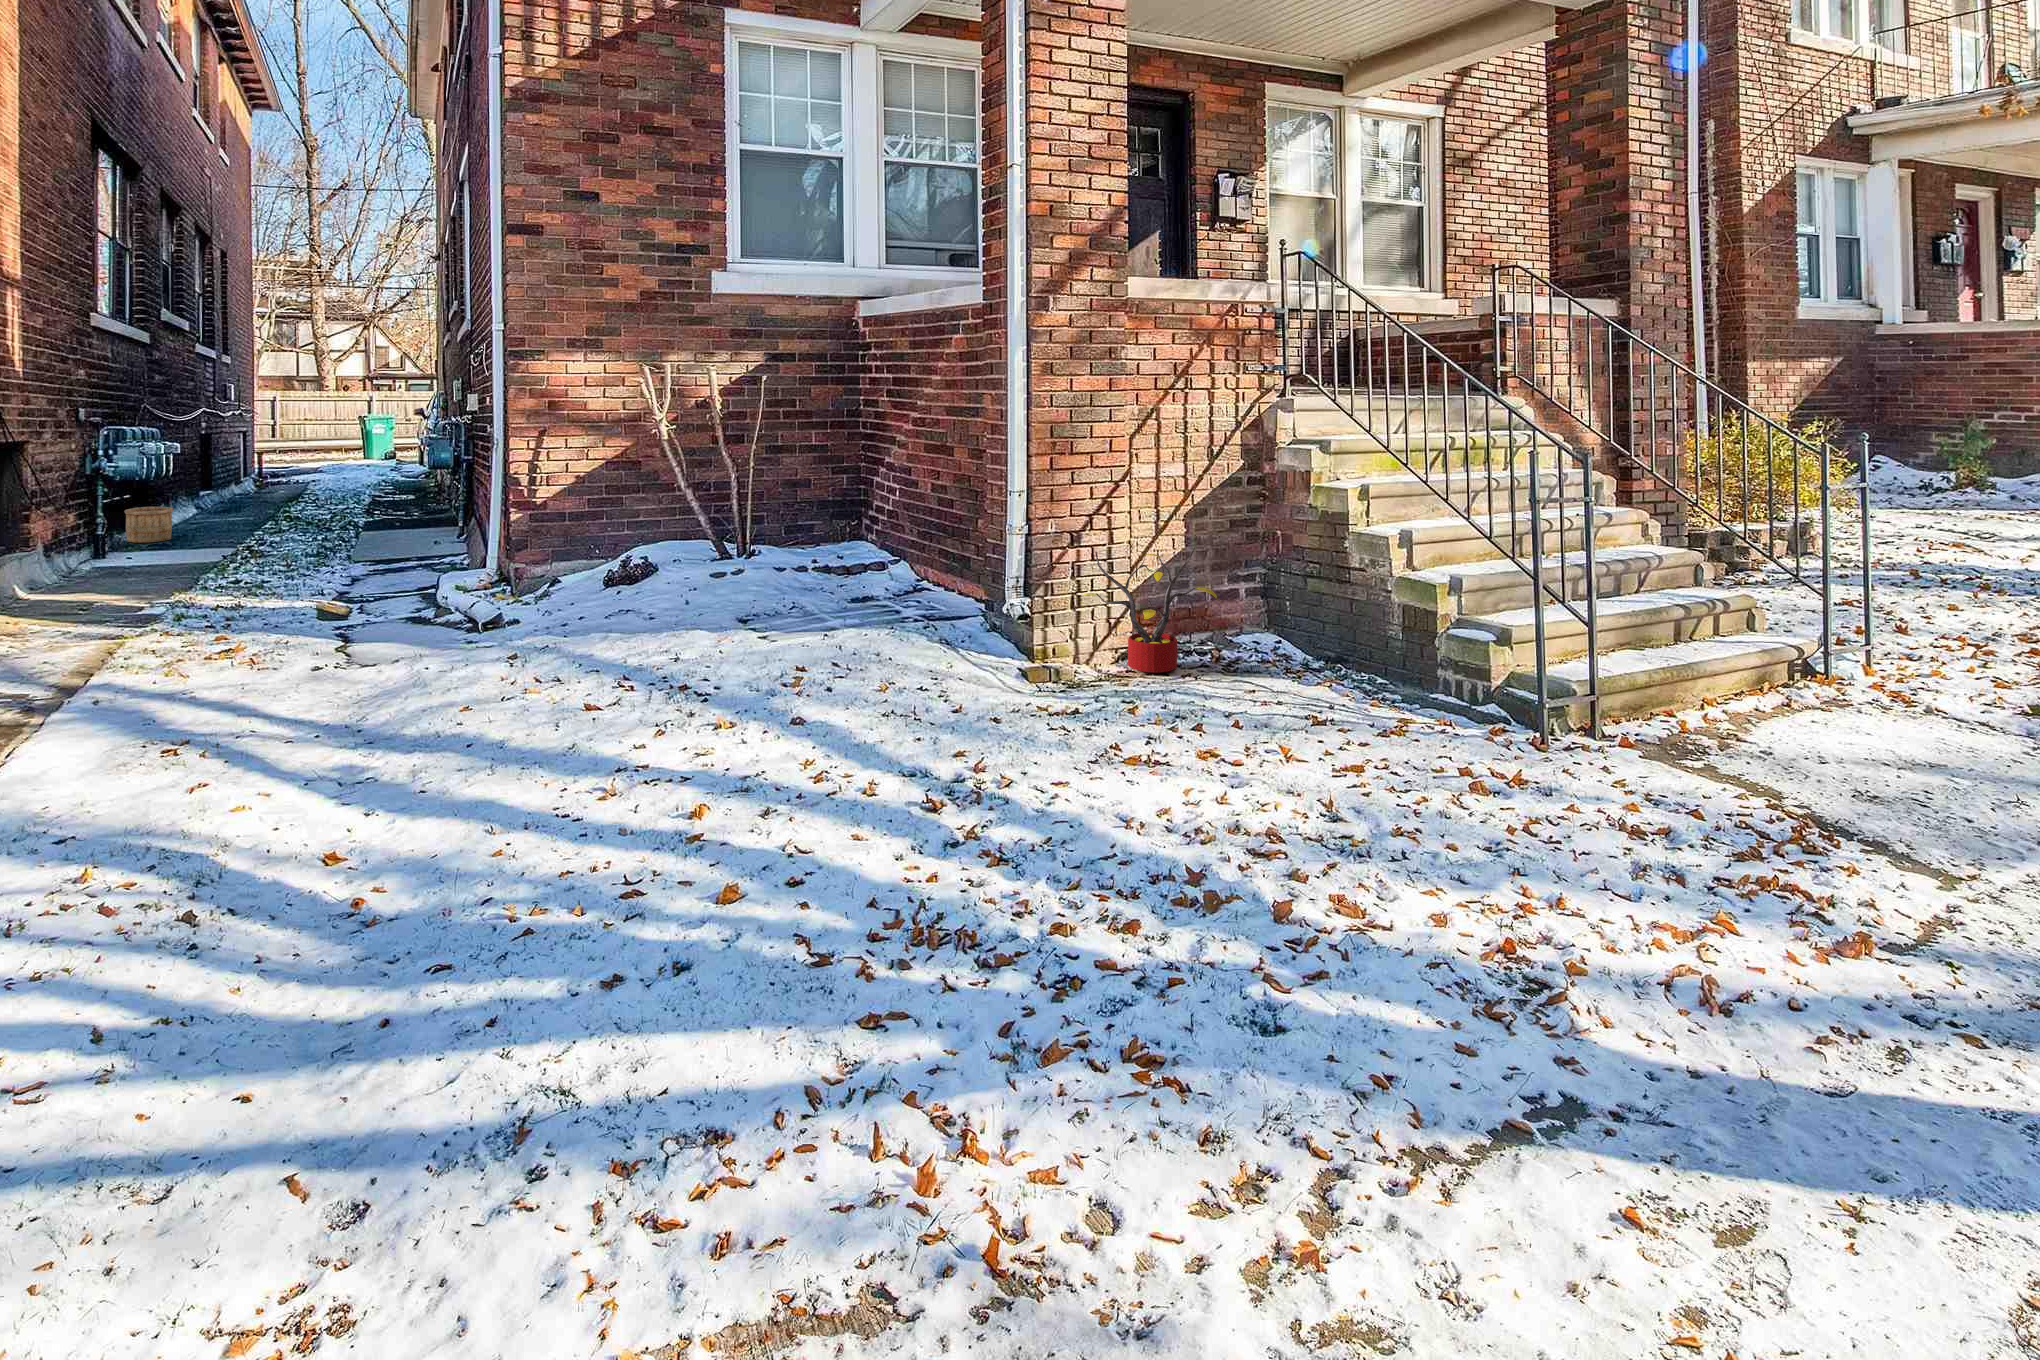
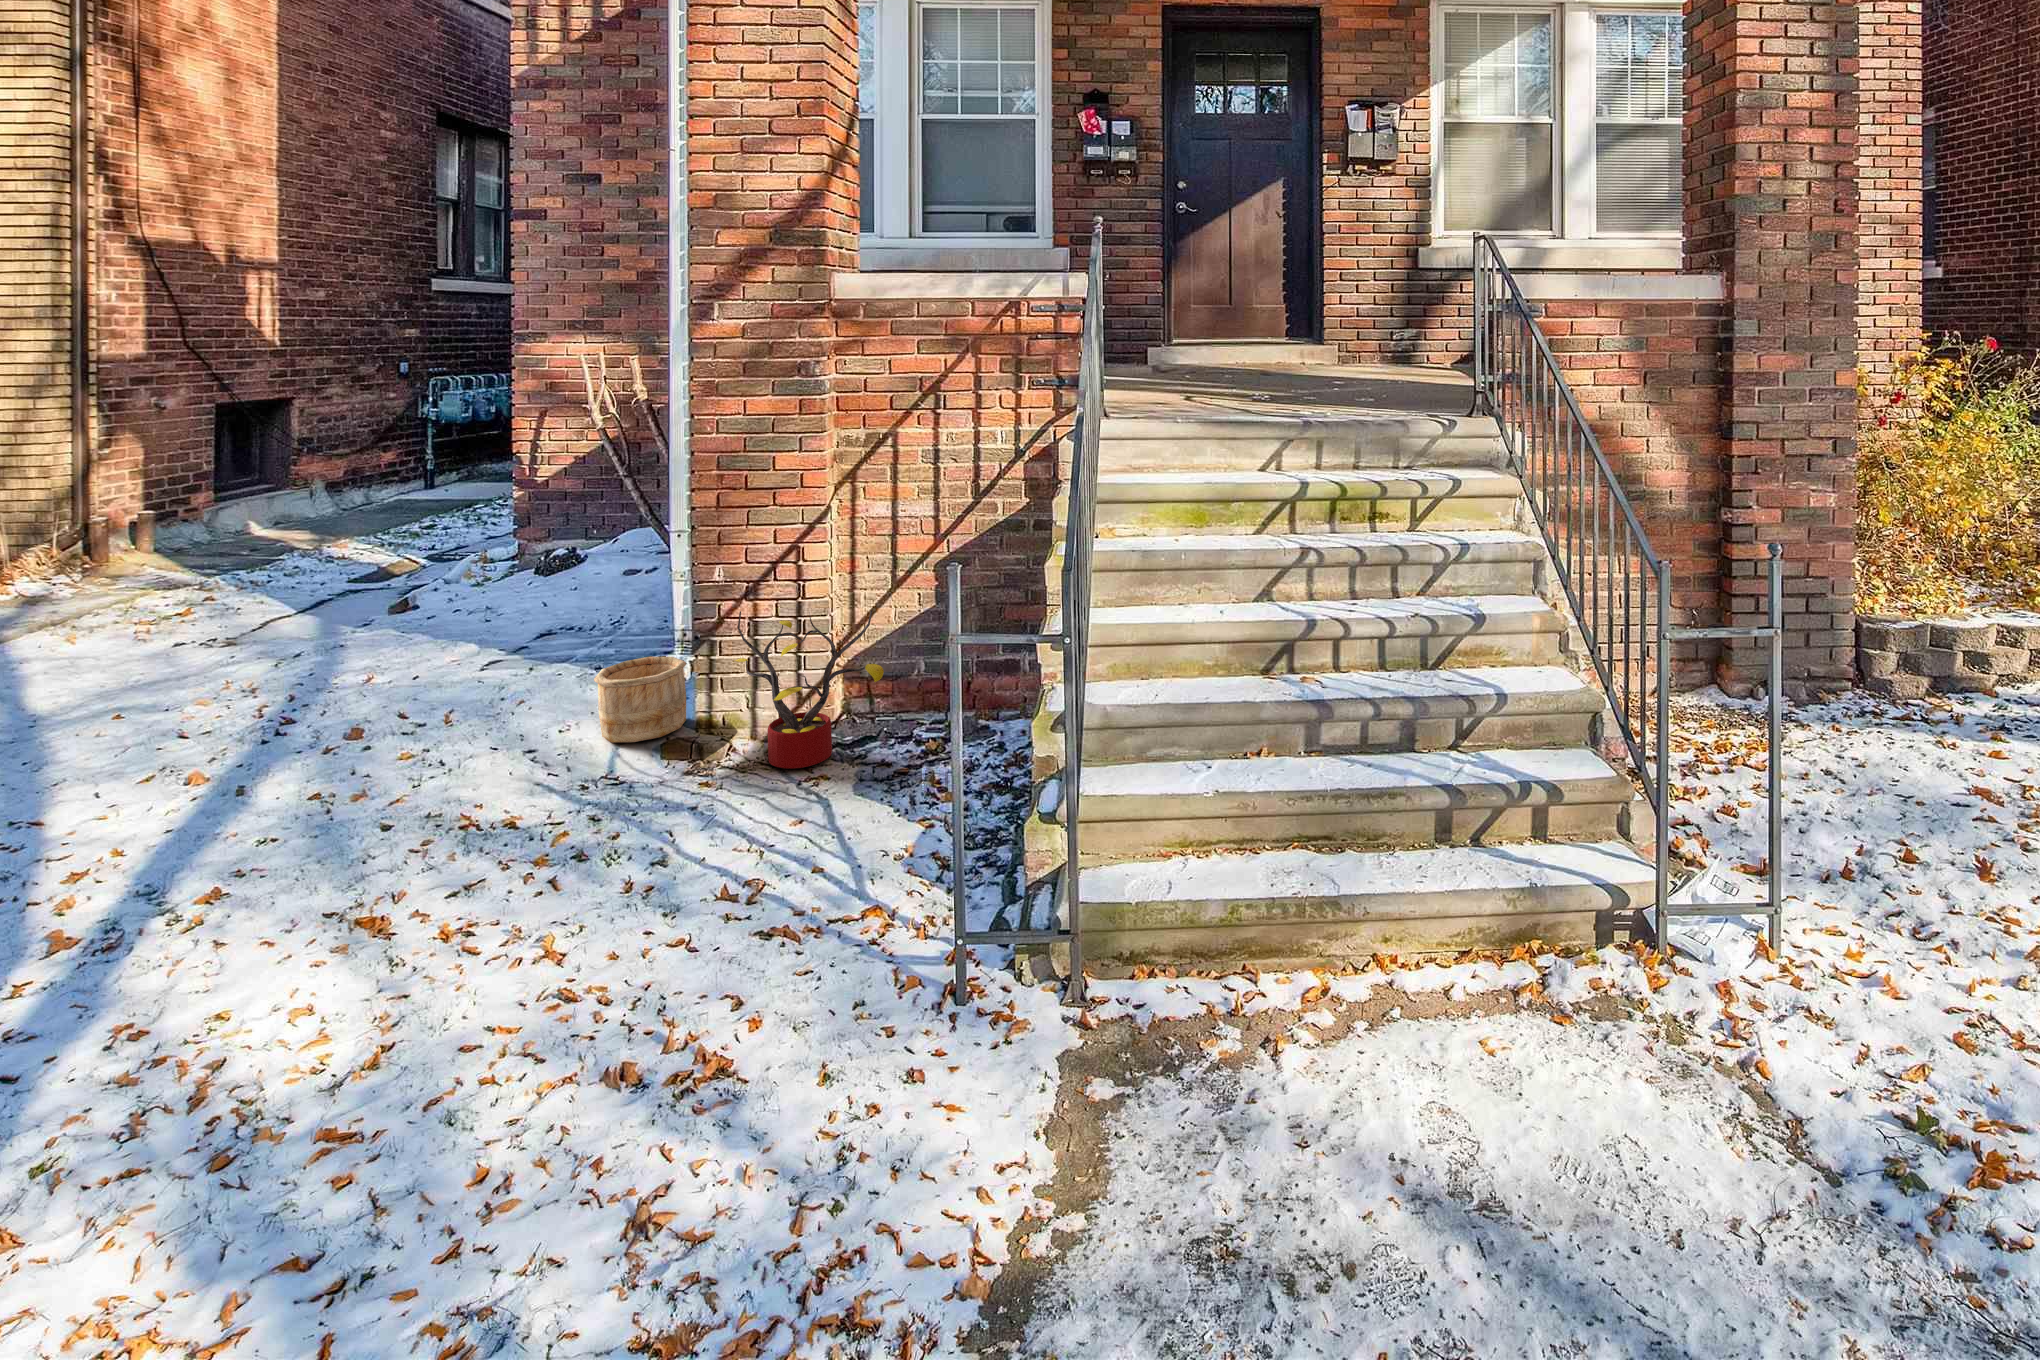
wooden bucket: present [125,507,173,543] -> present [594,657,686,742]

